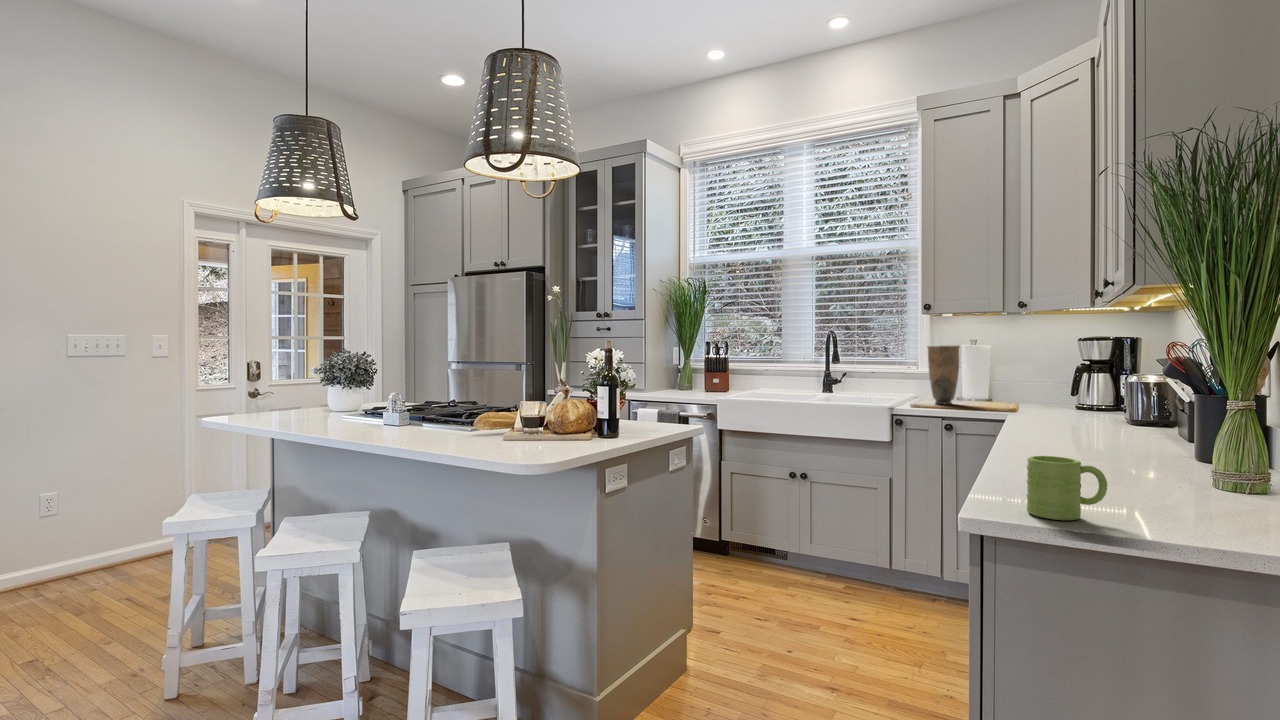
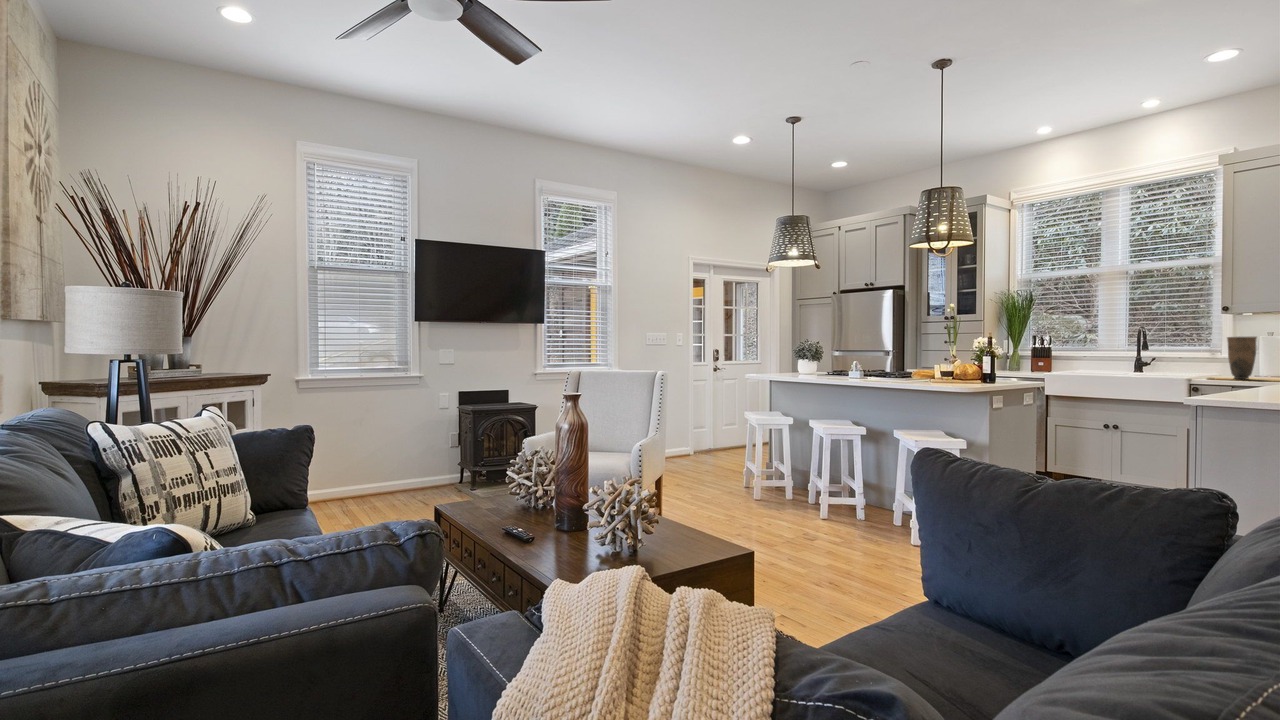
mug: present [1027,456,1107,520] -> none [1219,376,1256,399]

